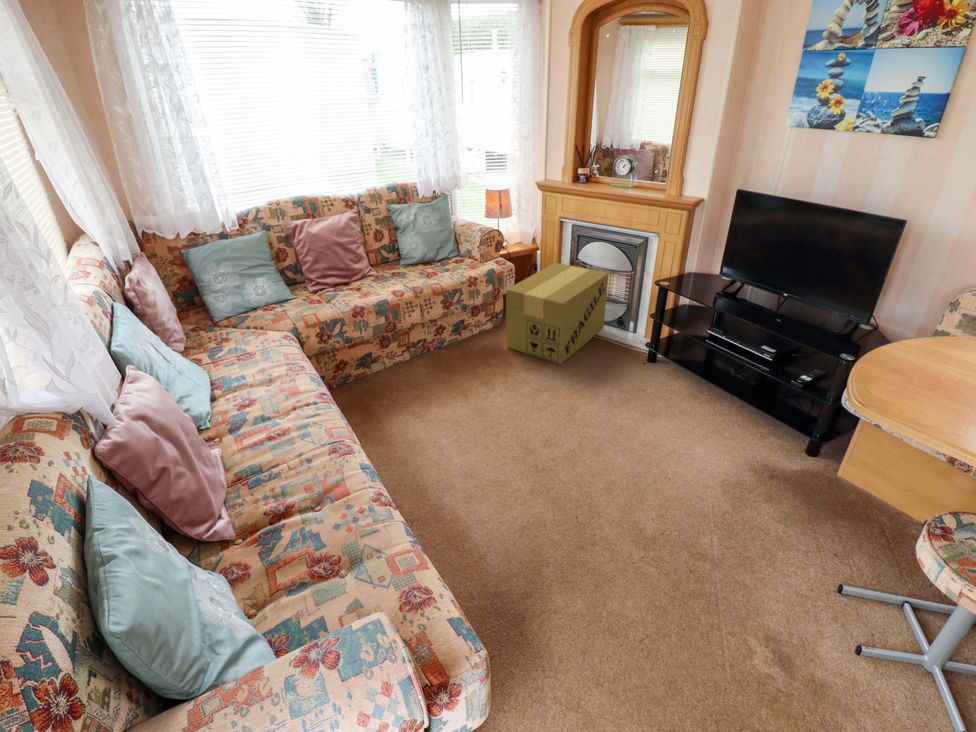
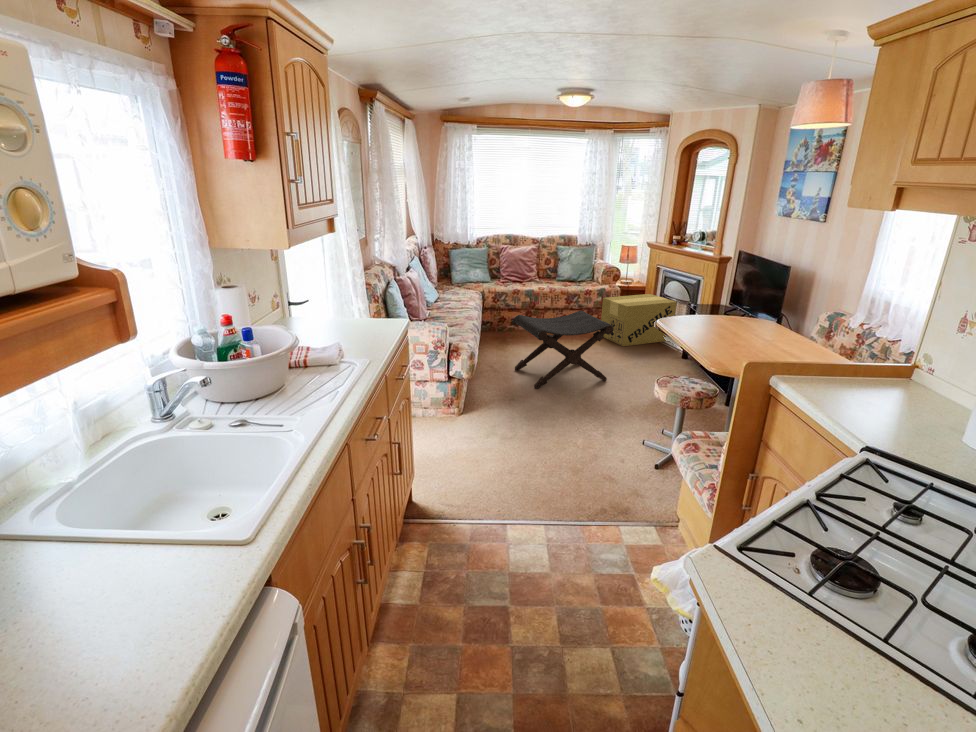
footstool: none [446,351,647,565] -> present [515,311,613,389]

